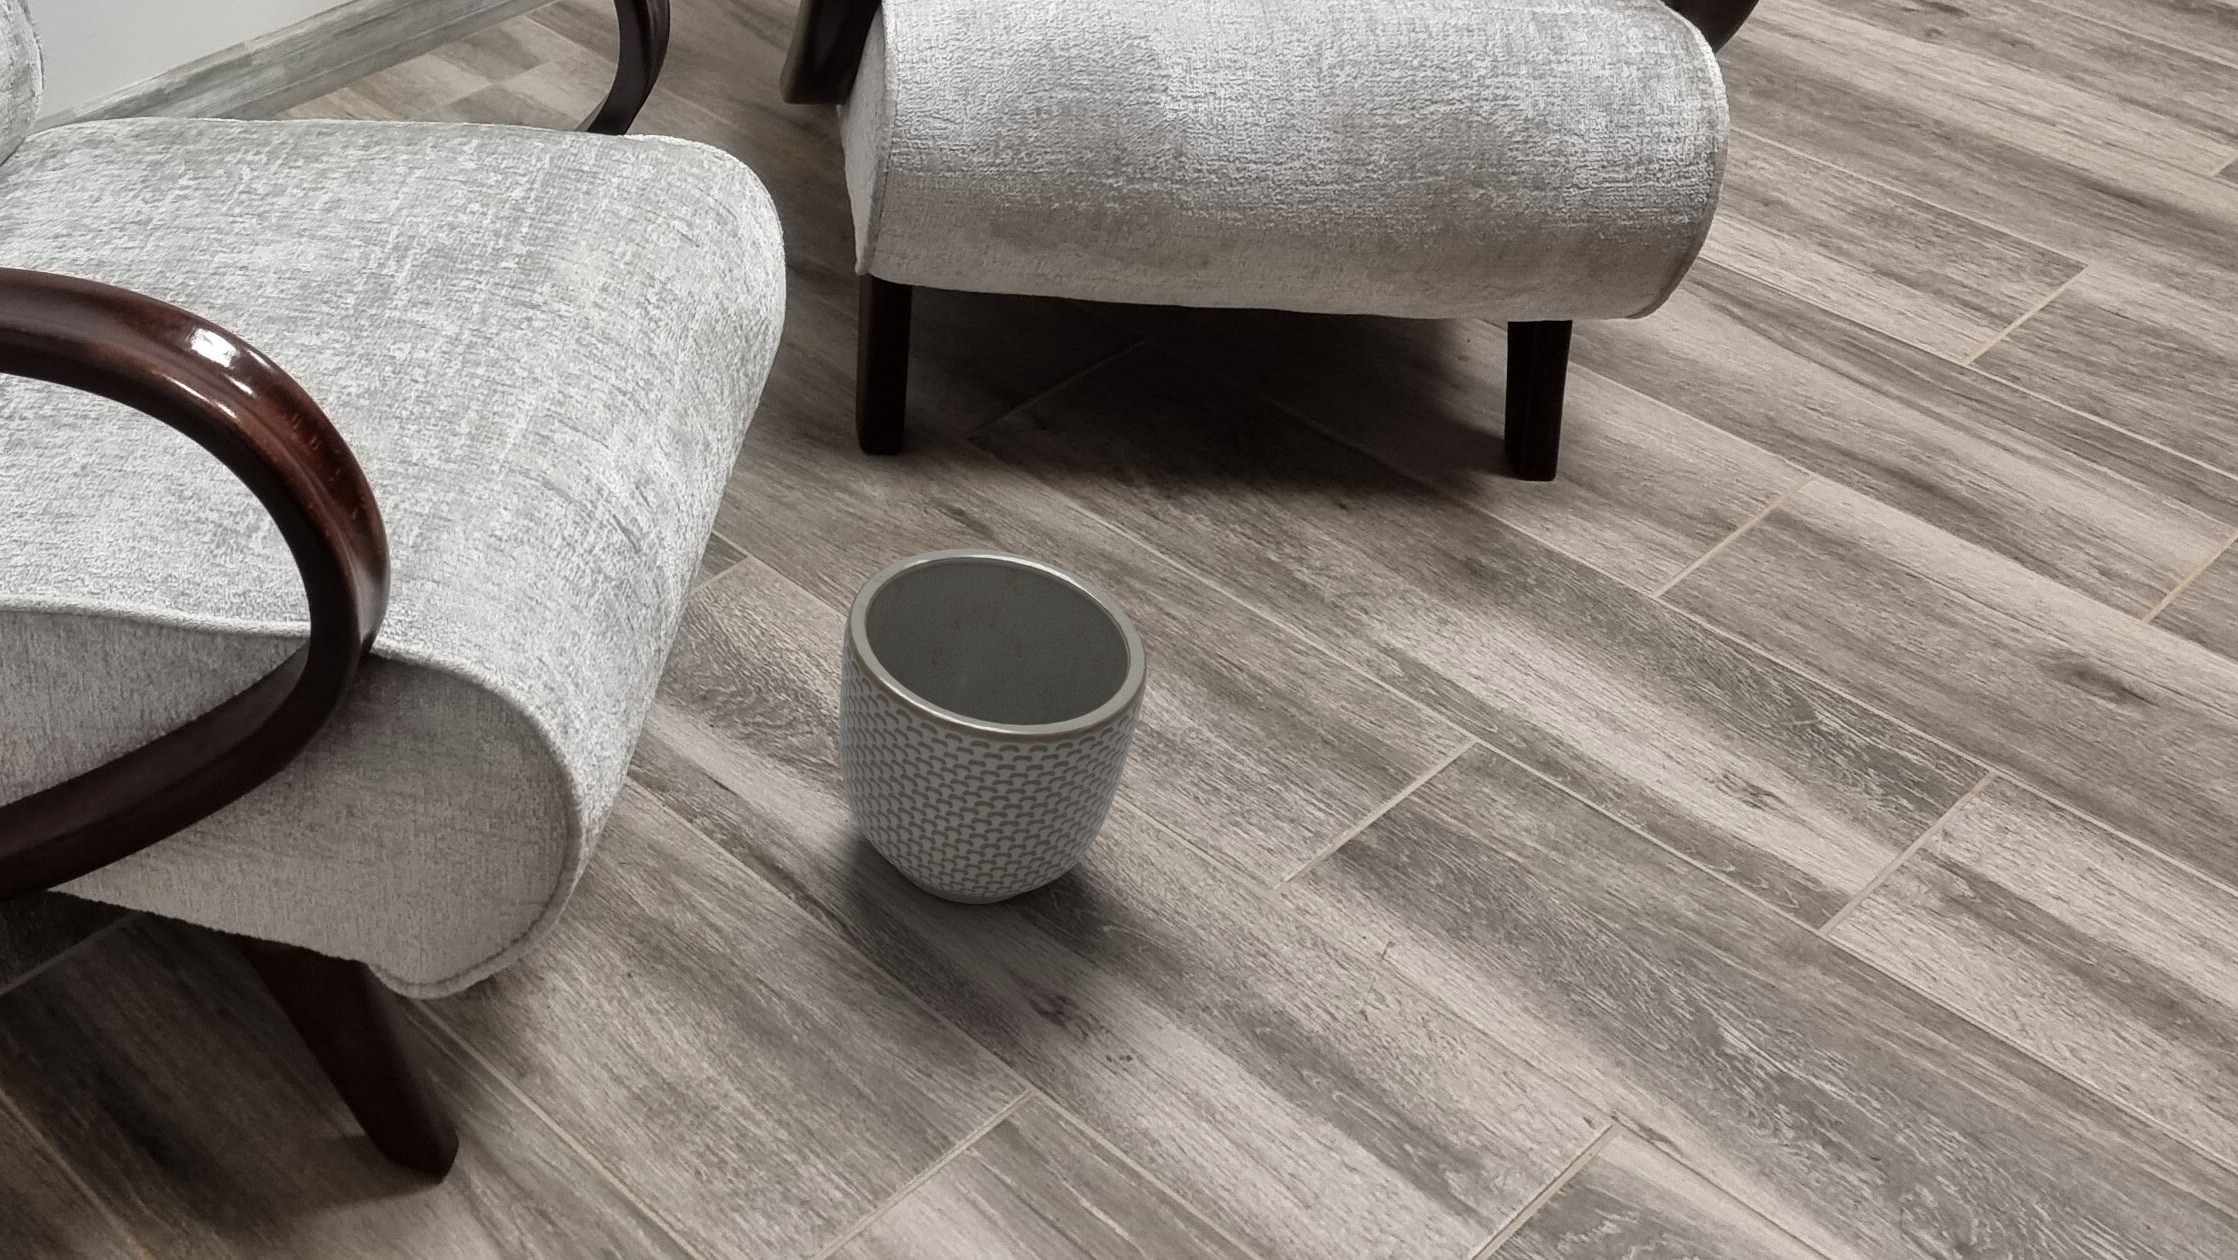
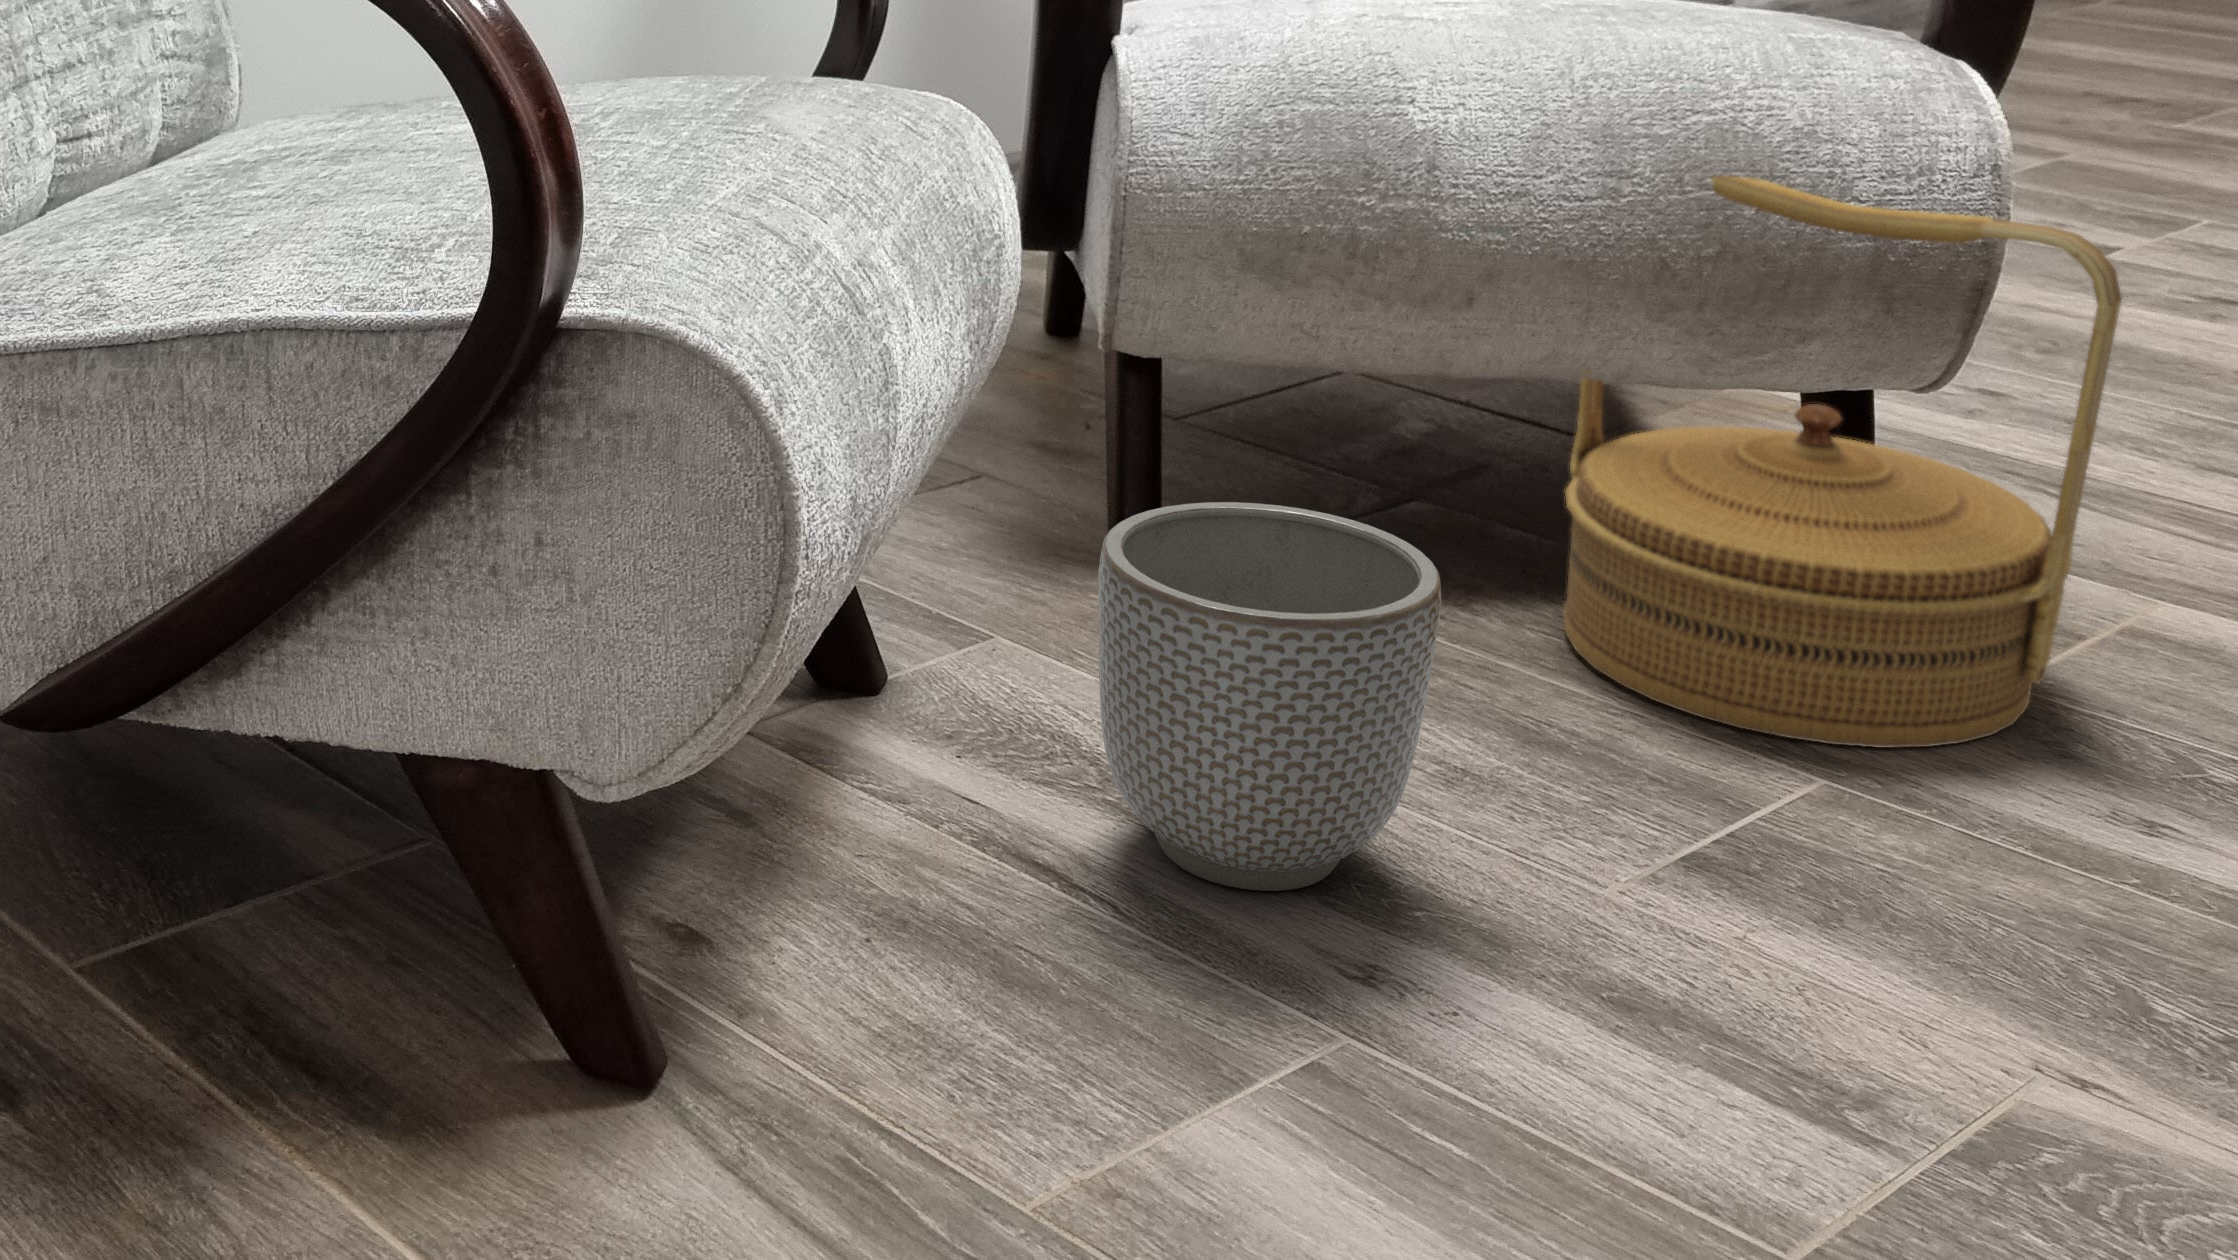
basket: none [1267,122,1802,696] -> present [1564,176,2122,748]

